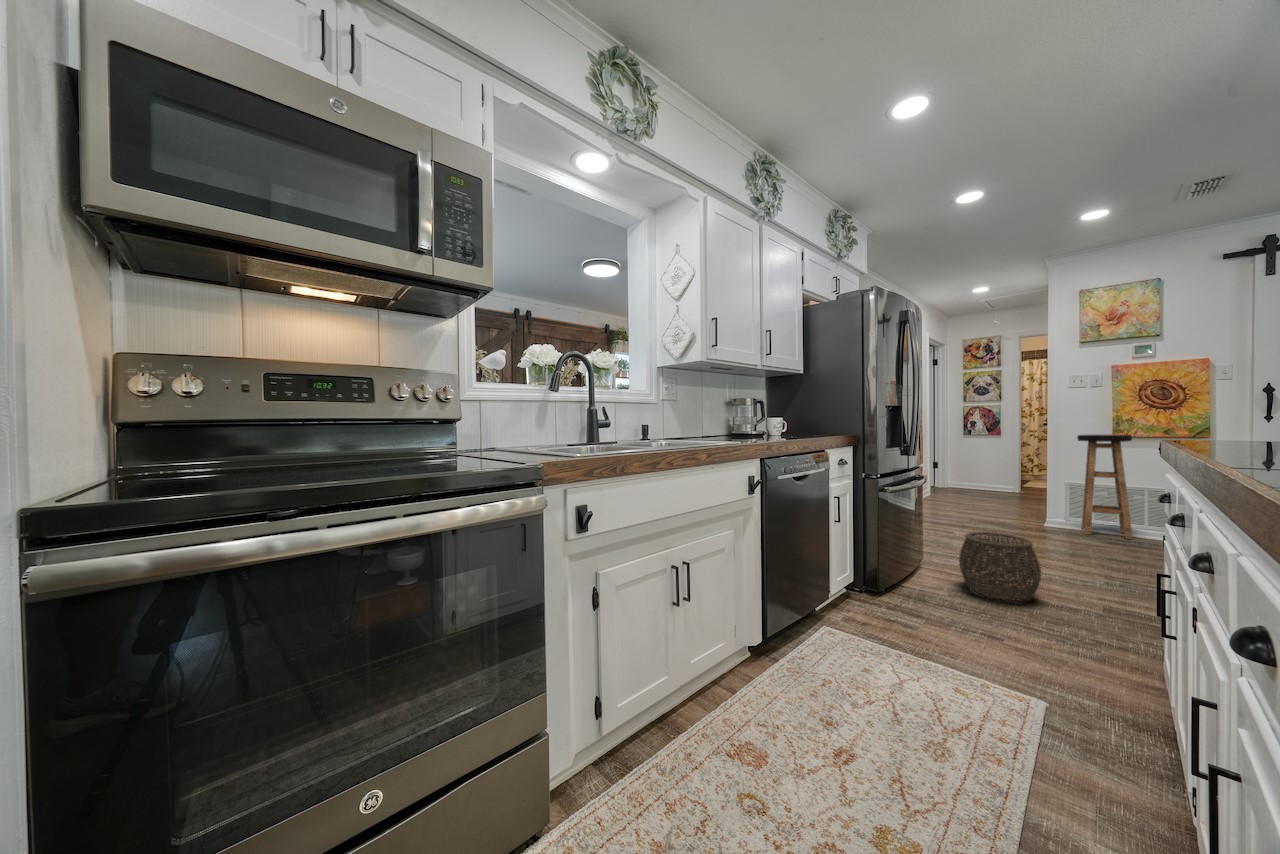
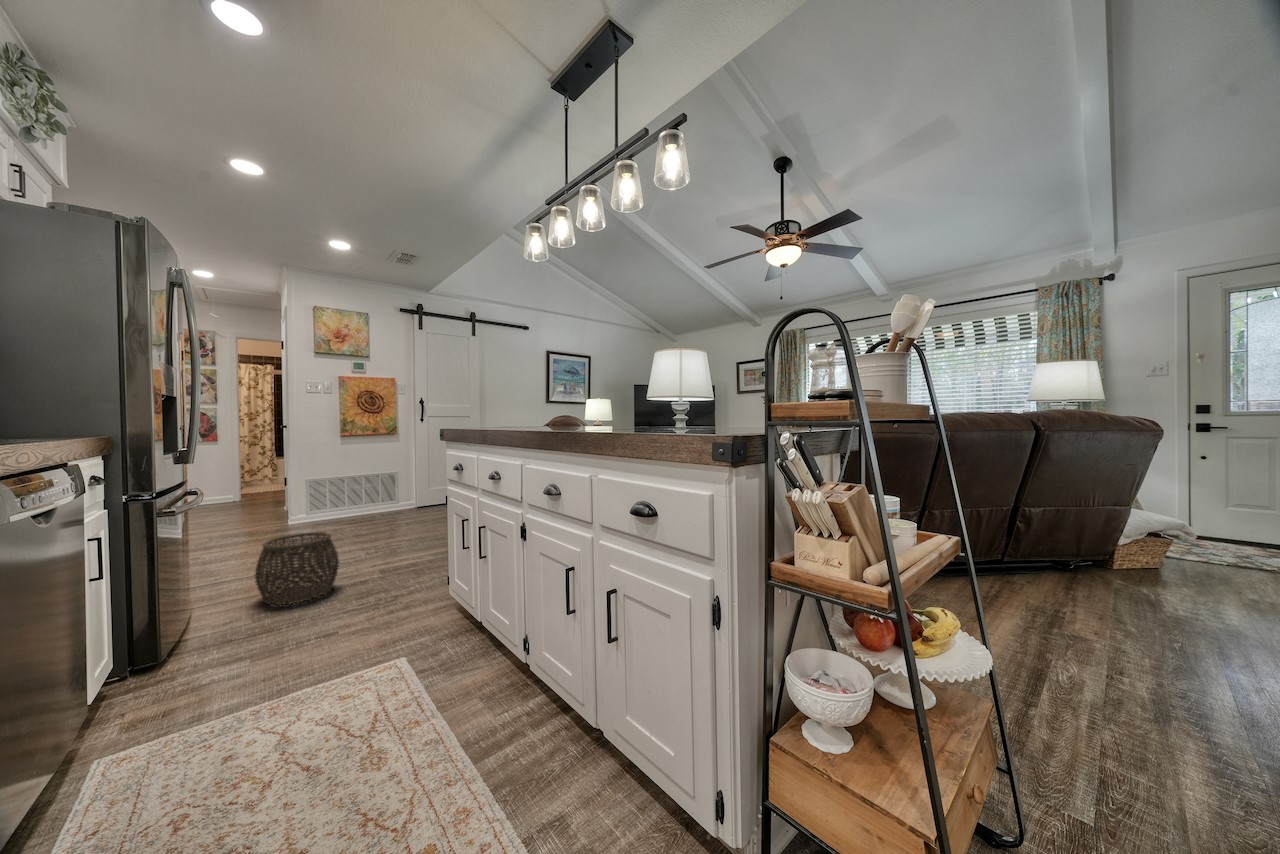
bar stool: present [1077,435,1133,539] -> none [316,435,357,524]

